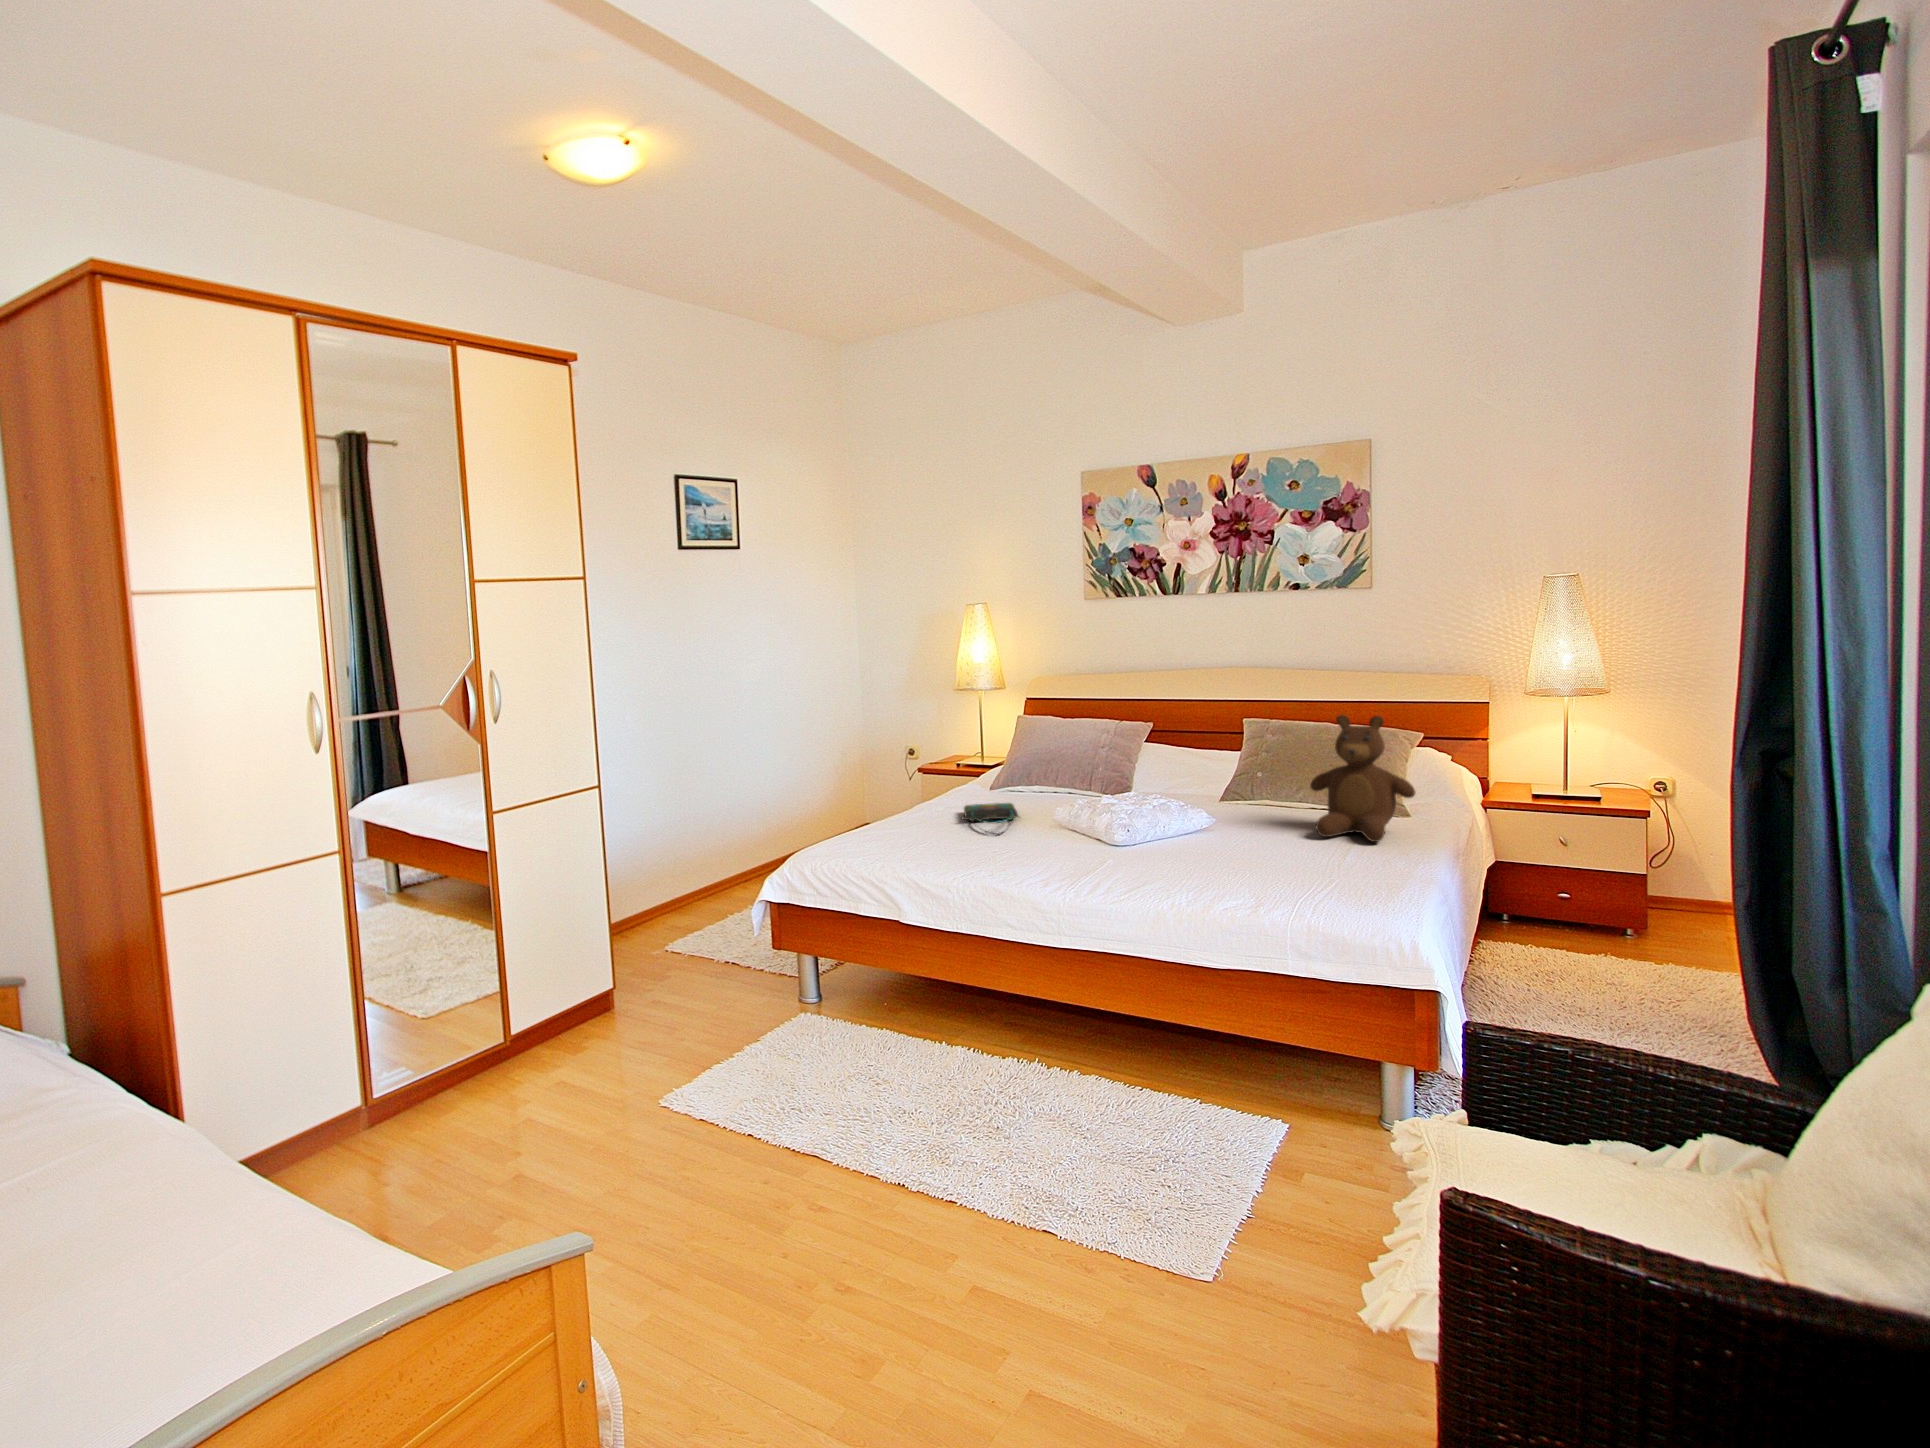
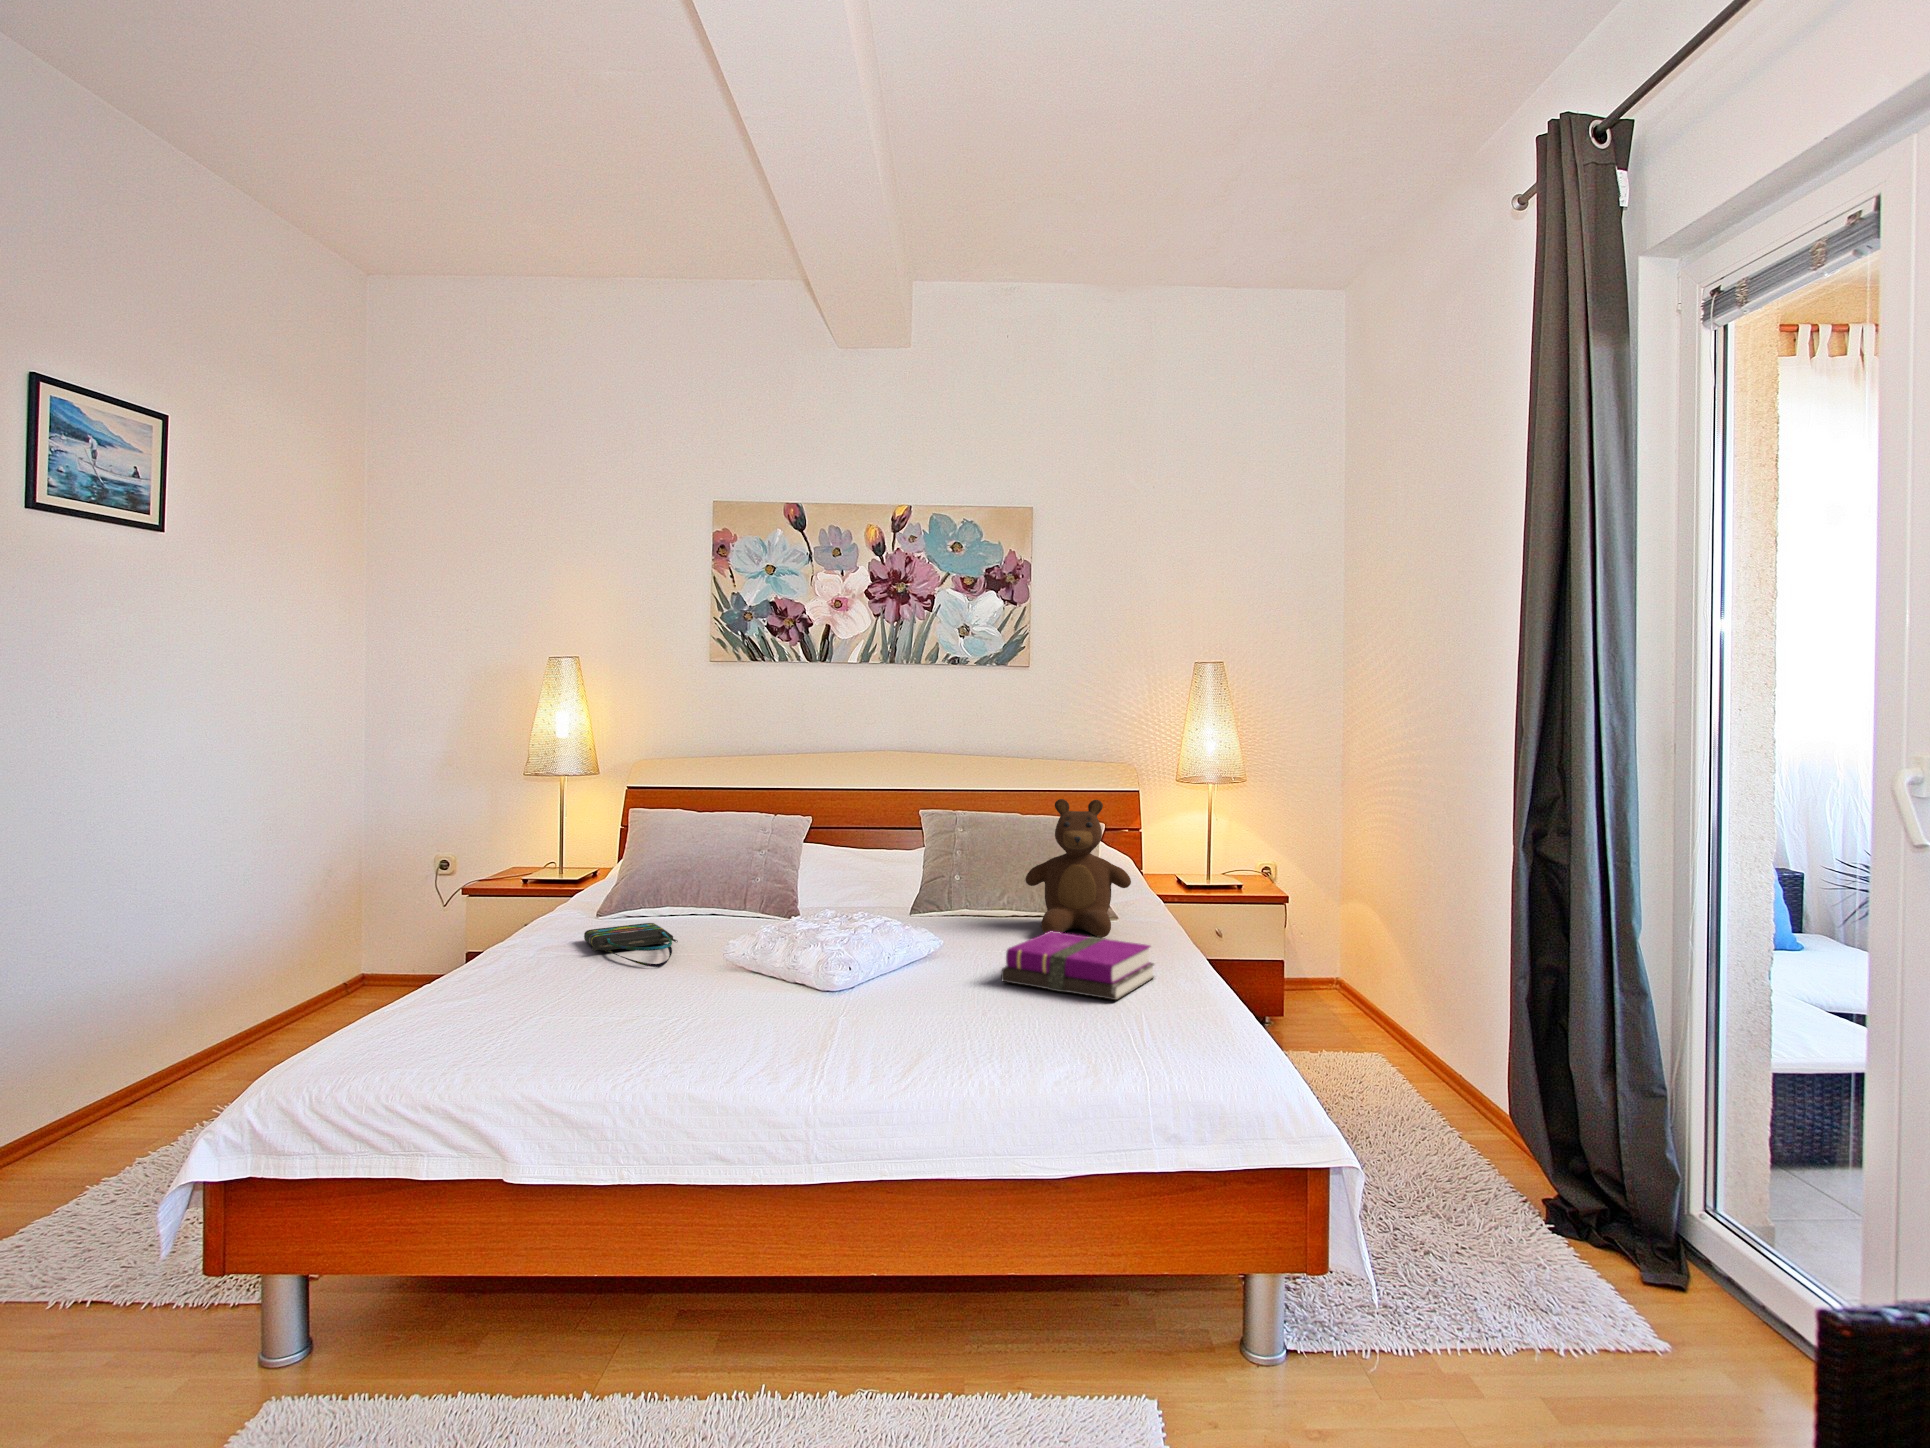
notebook: none [1242,833,1395,900] -> present [1001,932,1154,1000]

